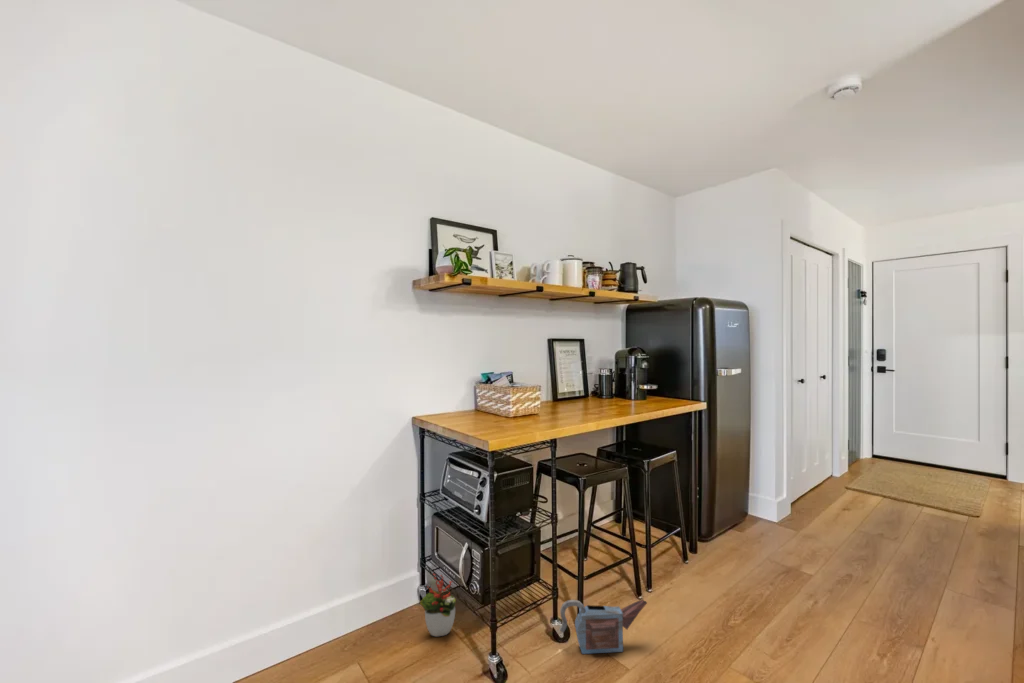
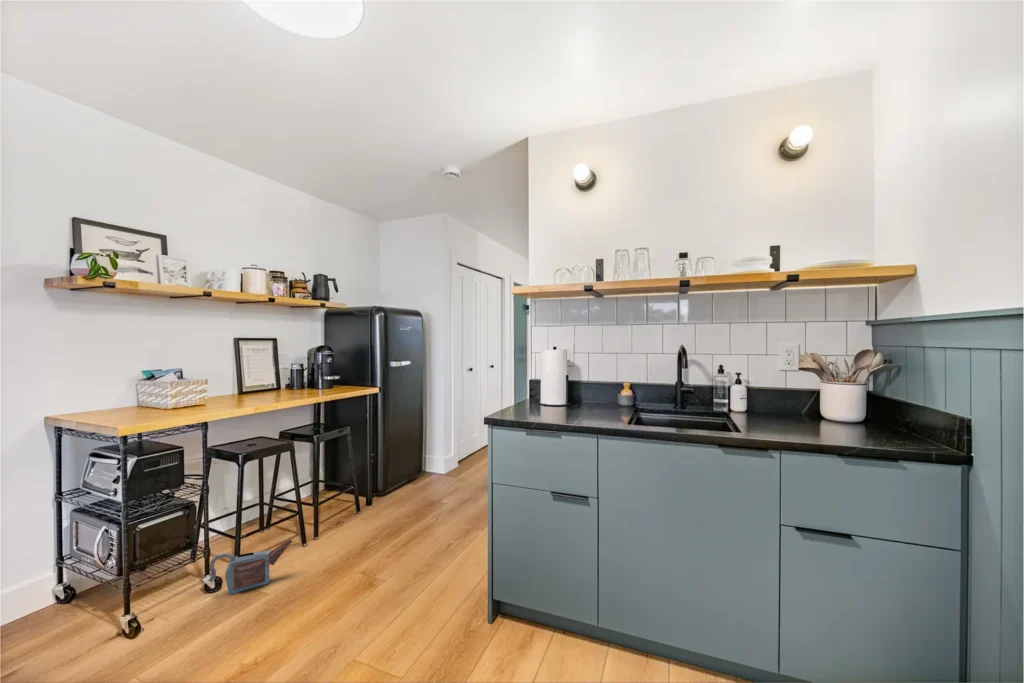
decorative plant: present [420,574,456,636] -> none [45,563,96,624]

